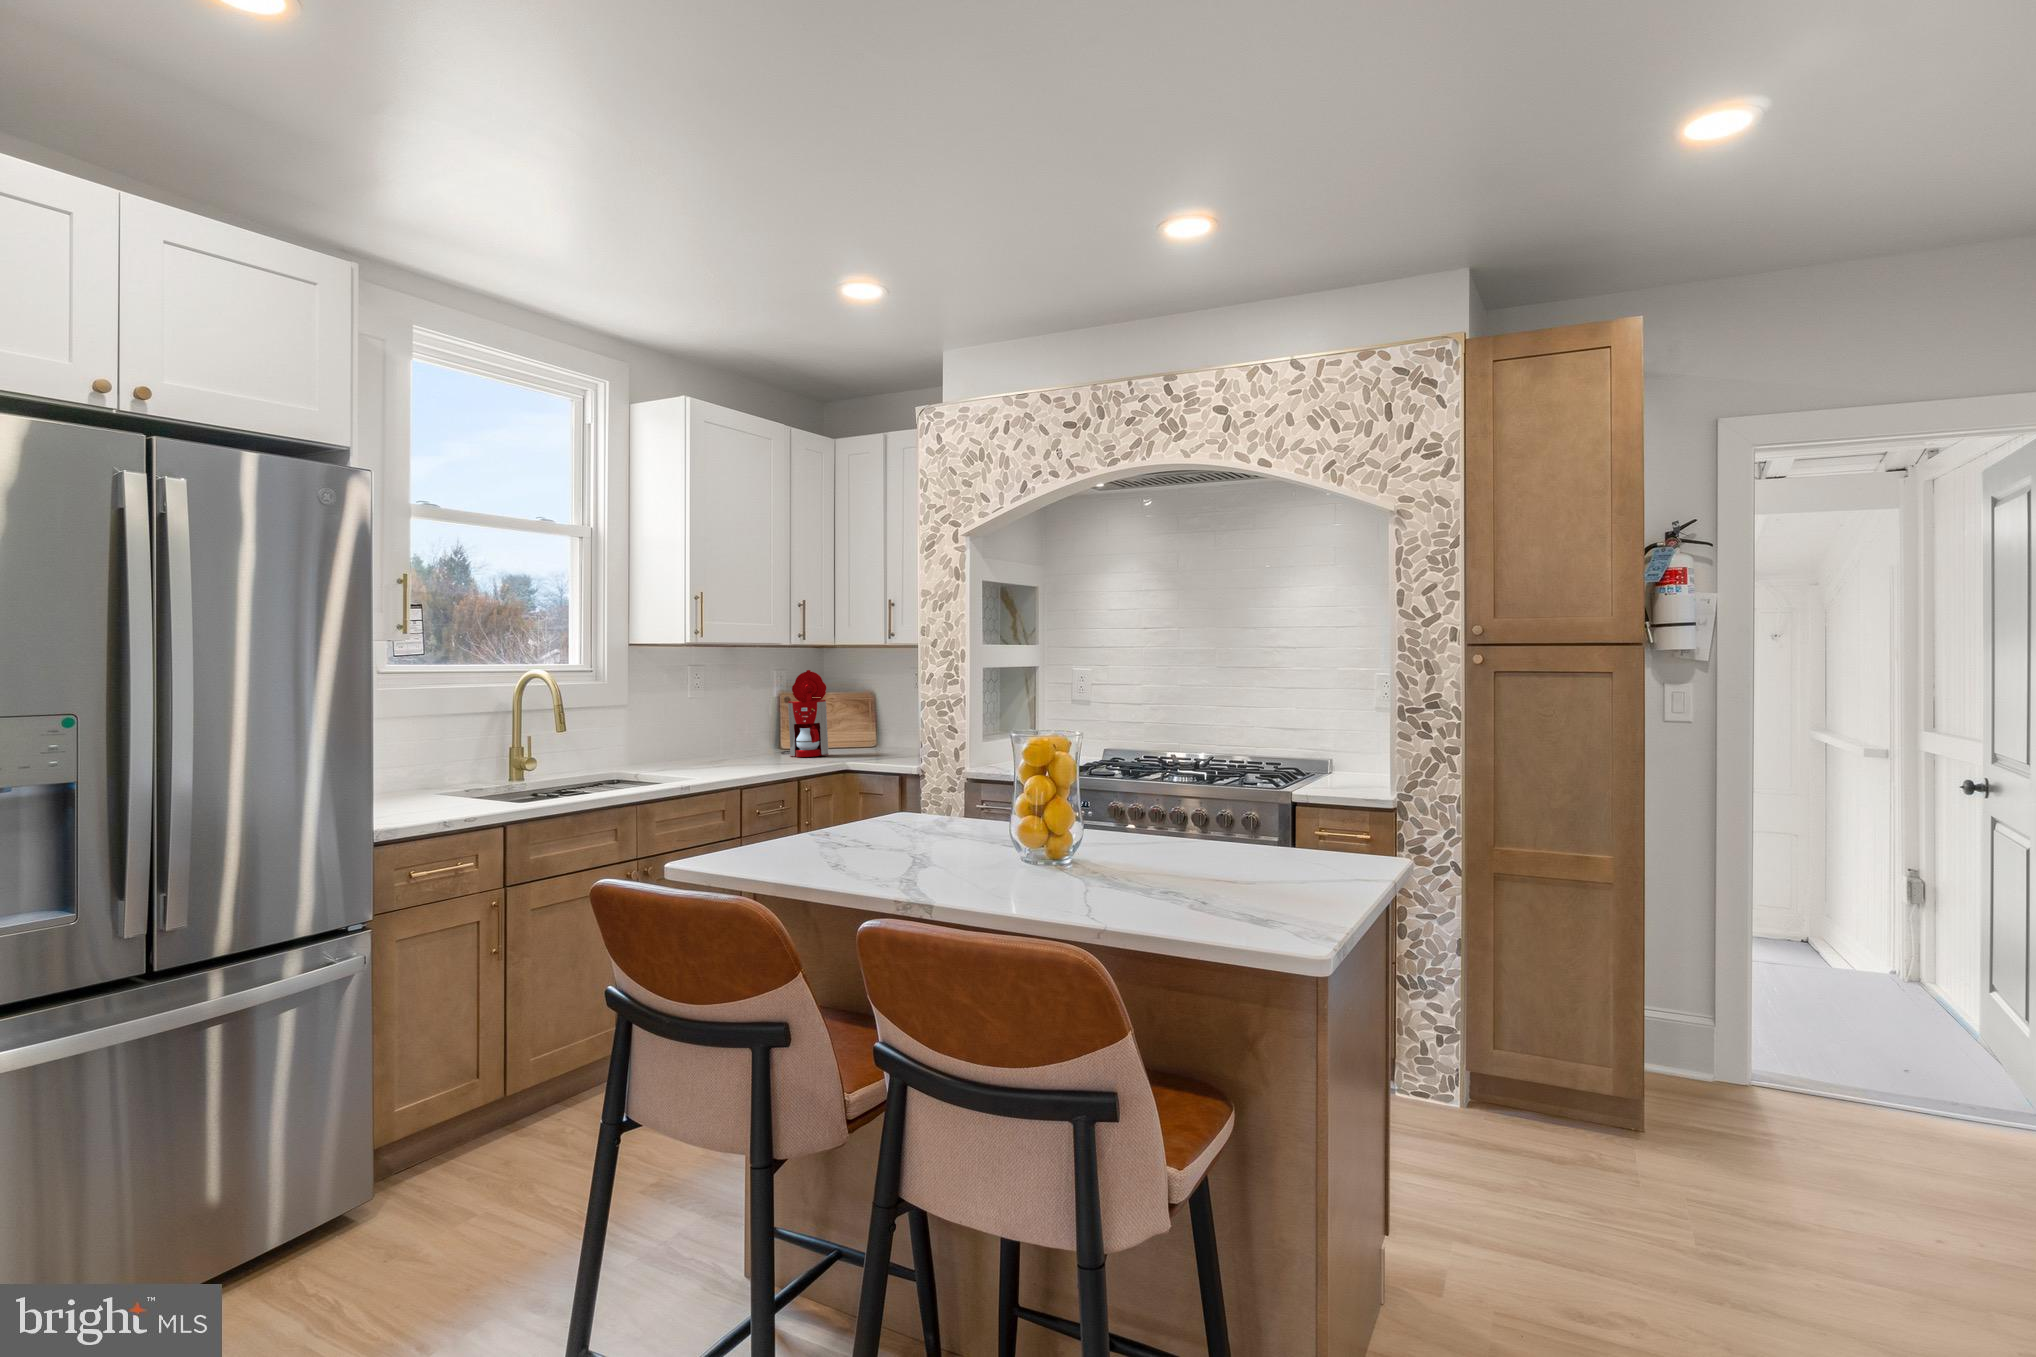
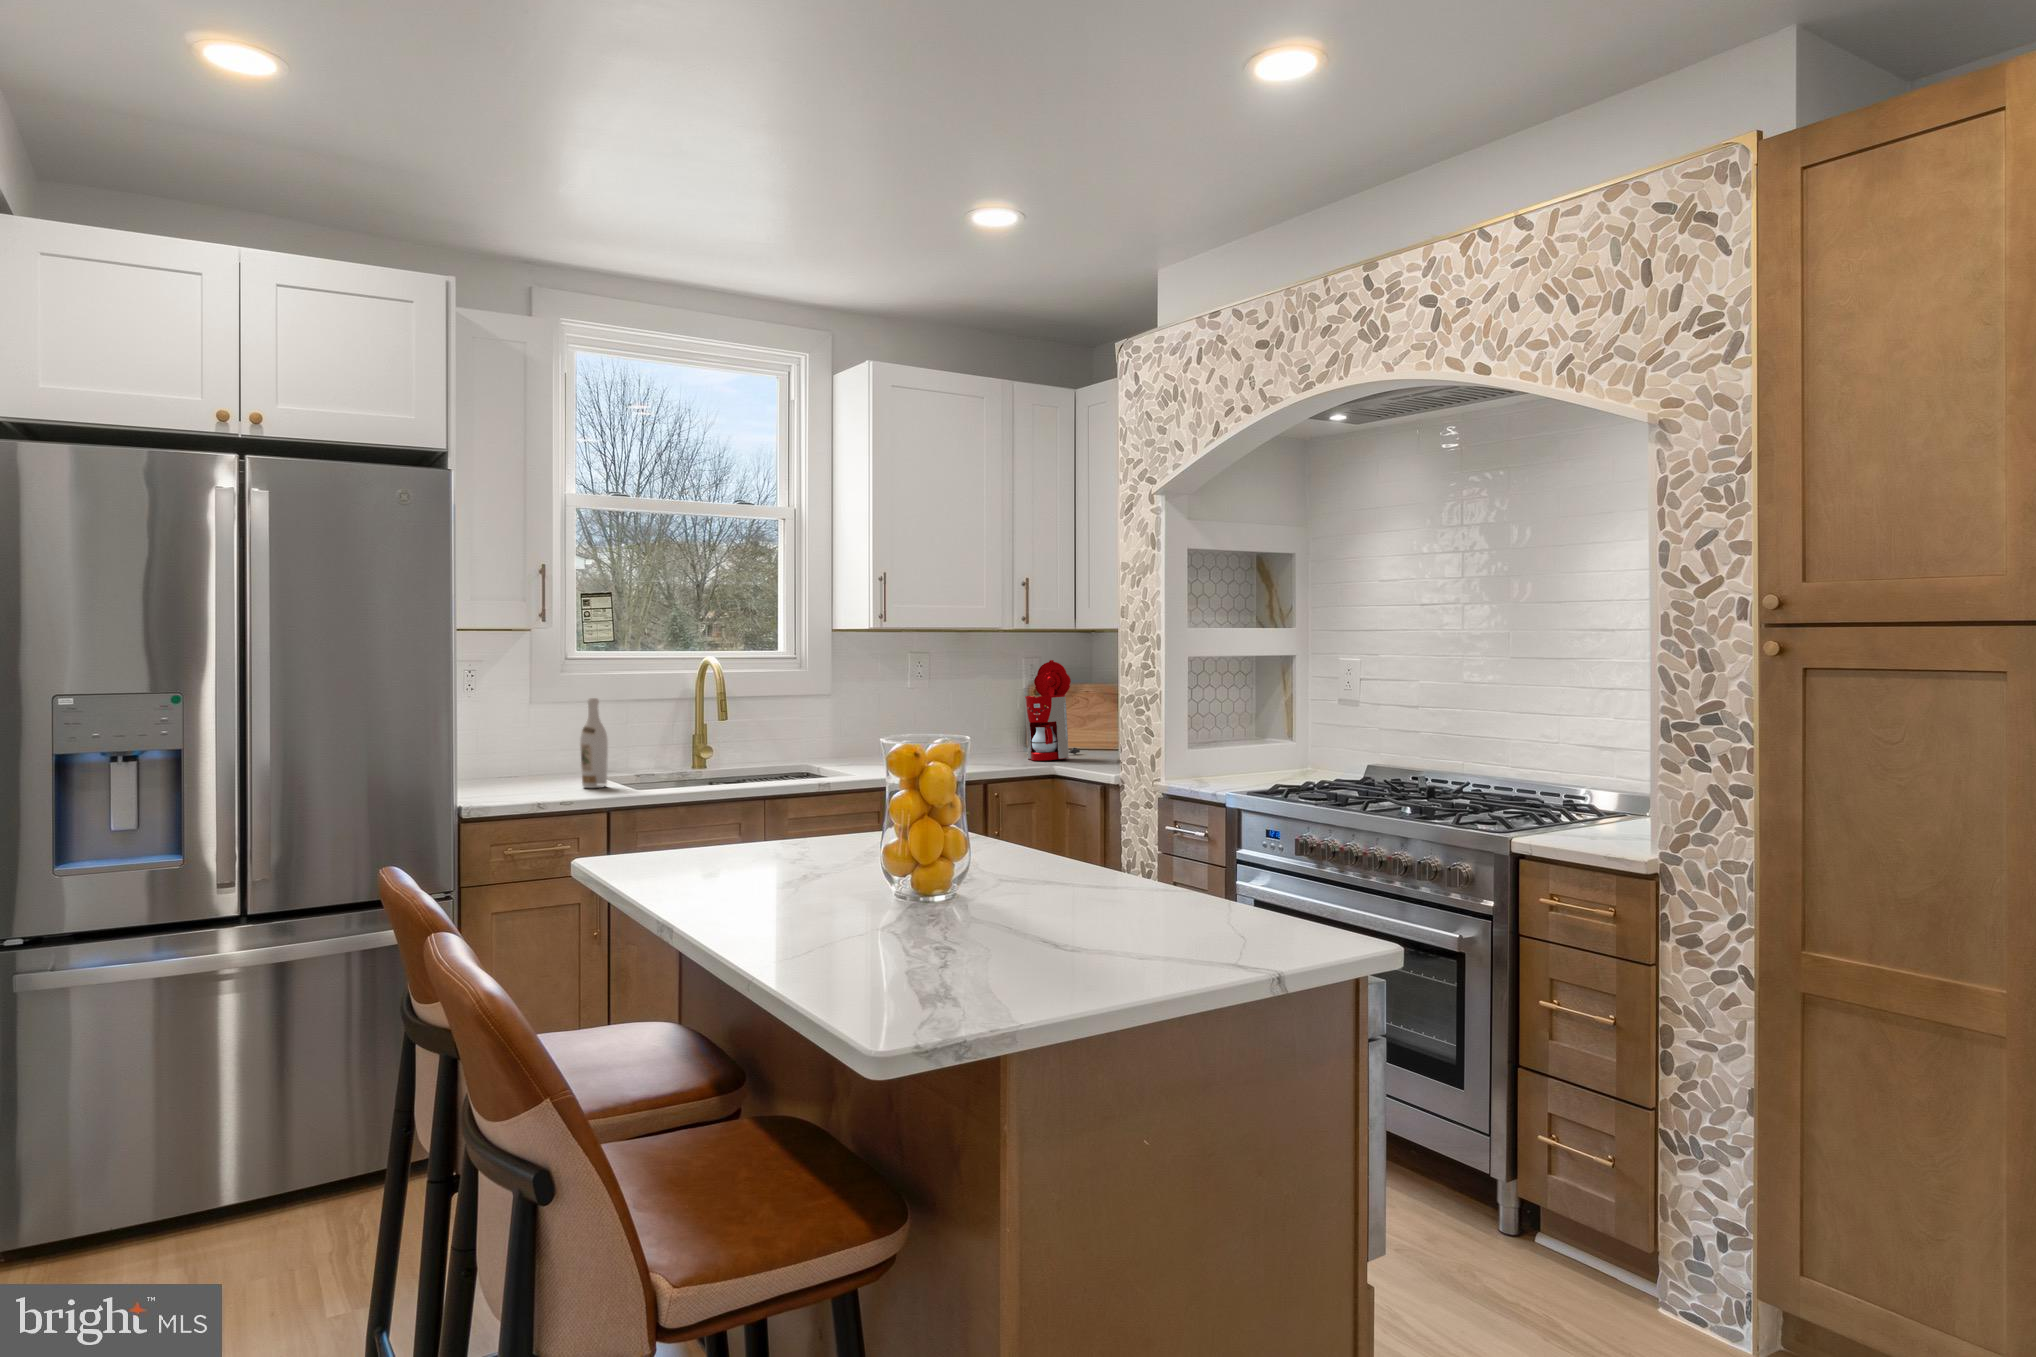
wine bottle: none [405,705,436,797] -> present [580,698,608,788]

